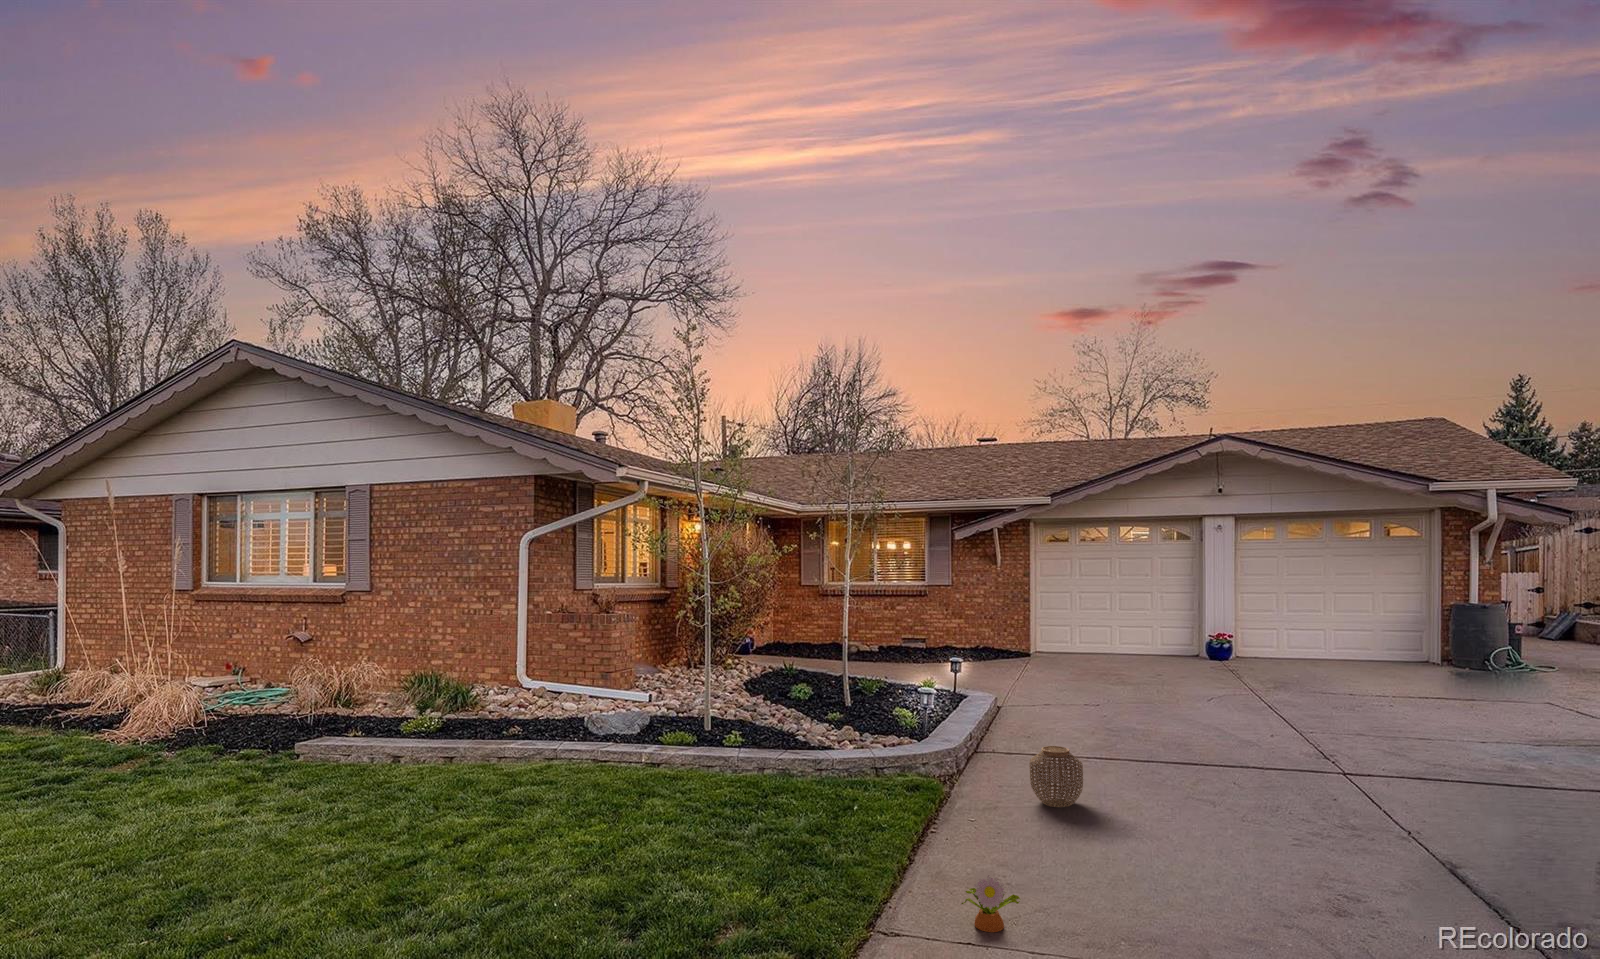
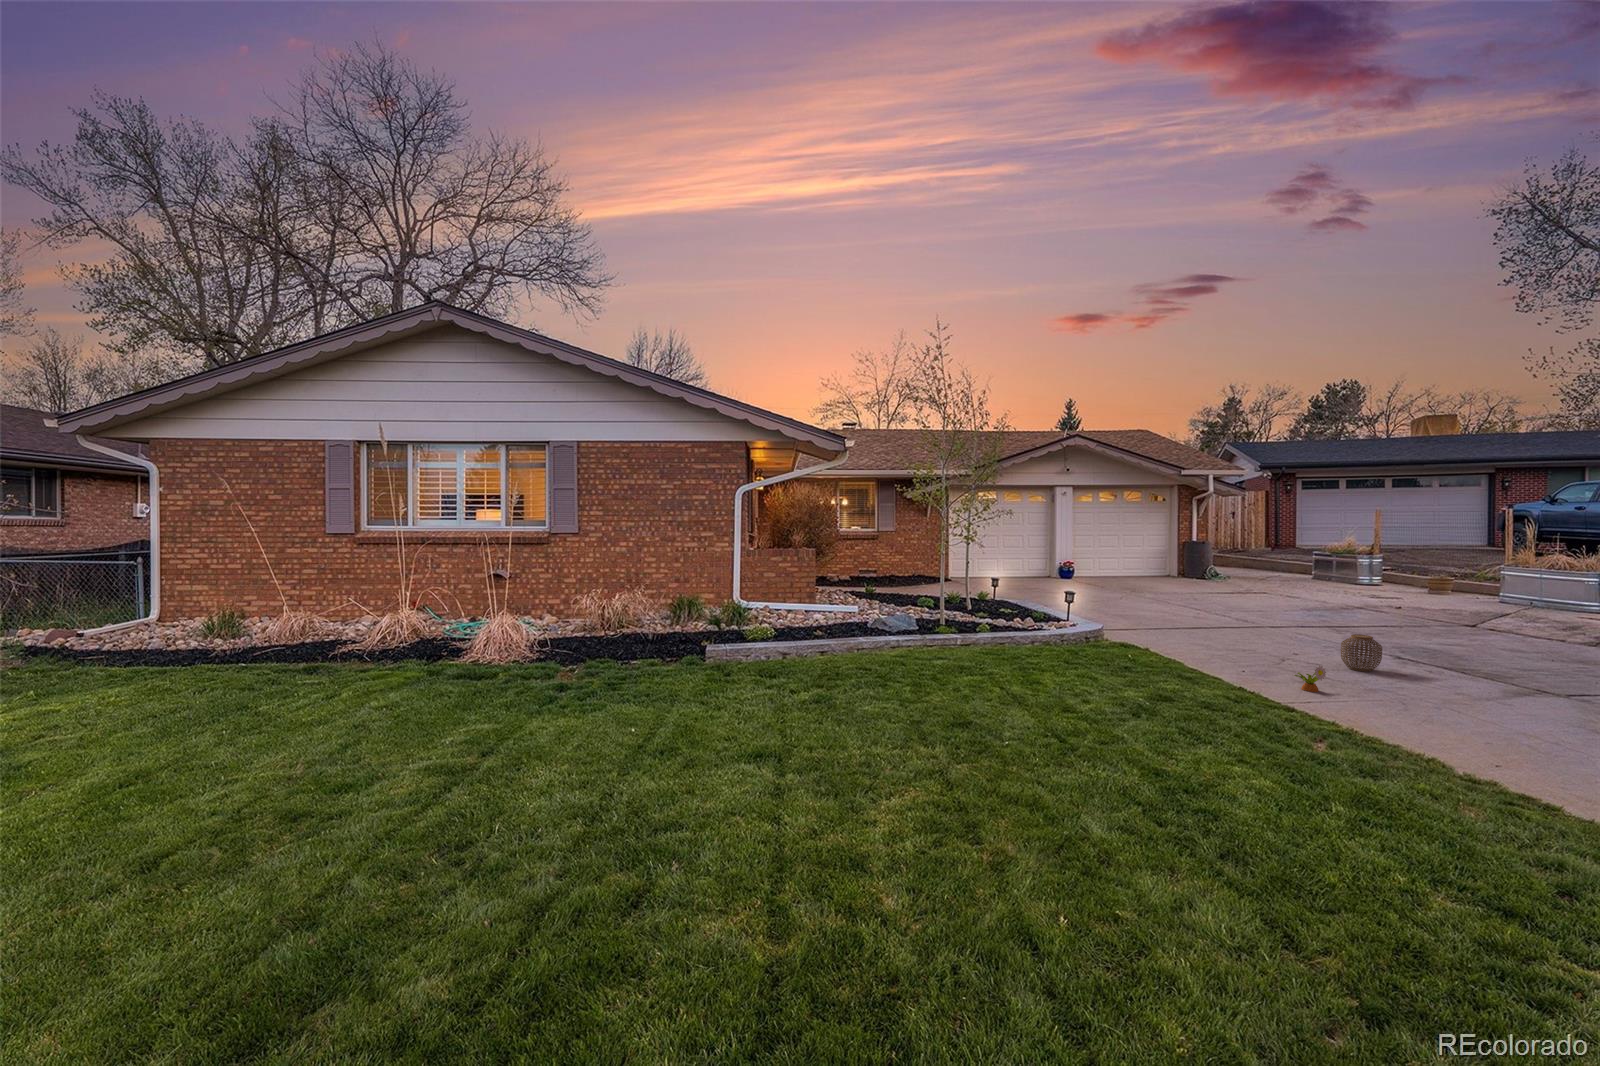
woven basket: present [1029,746,1083,807] -> present [1341,634,1382,672]

